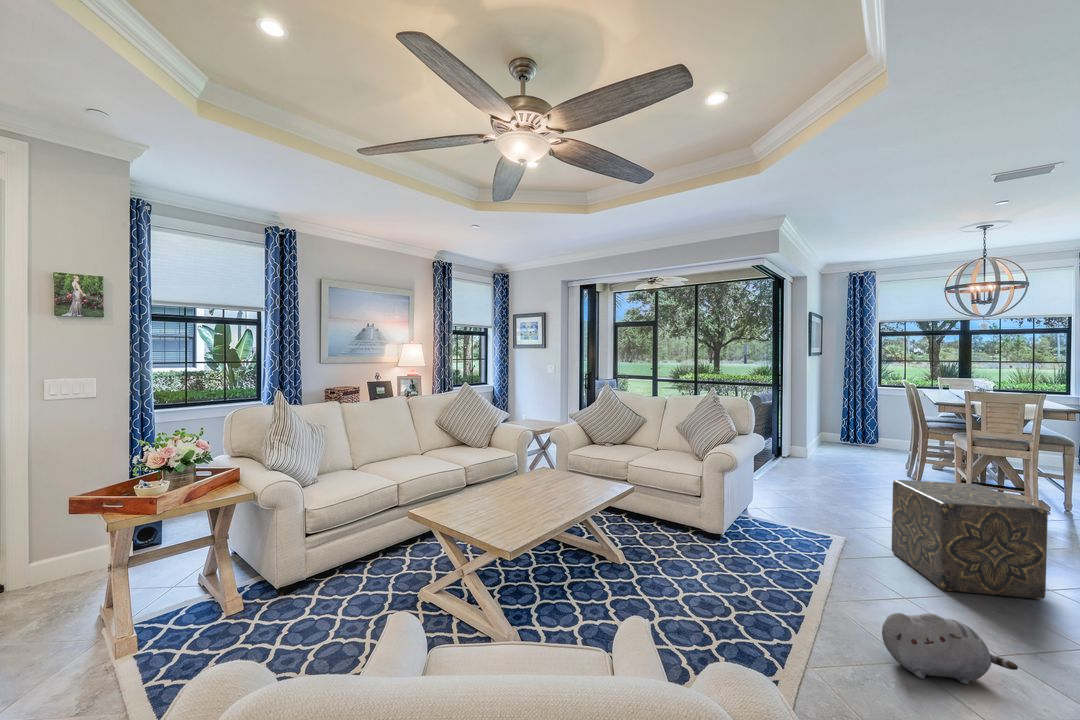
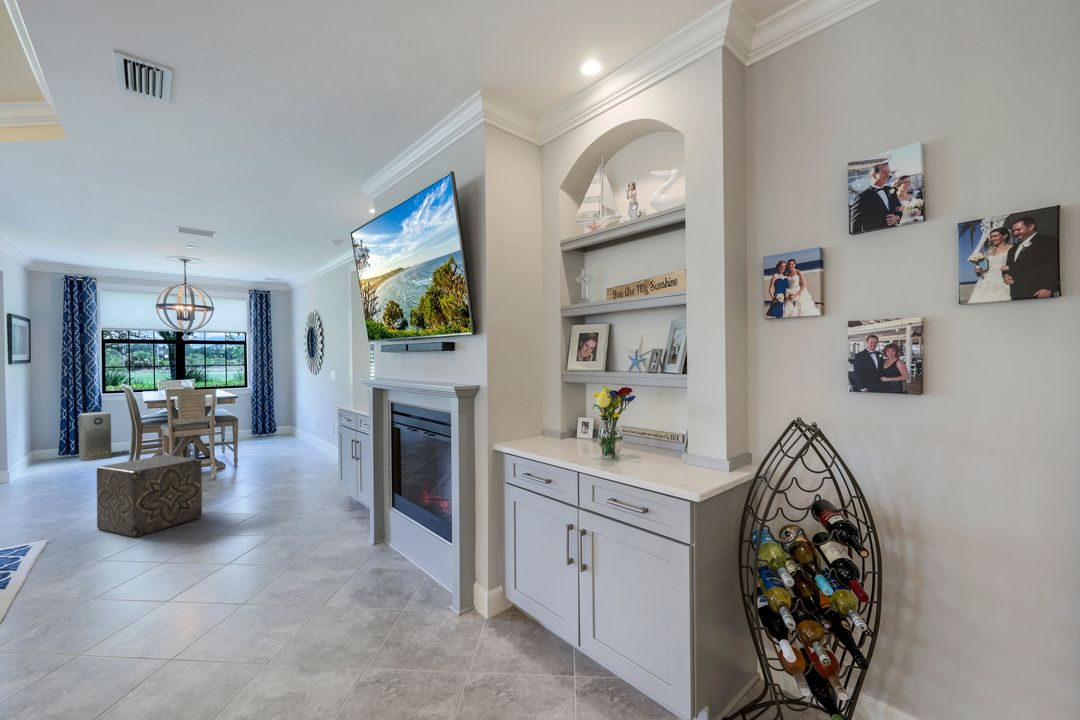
air purifier: none [857,405,888,454] -> present [79,412,112,461]
plush toy: present [882,613,1018,684] -> none [71,542,167,593]

